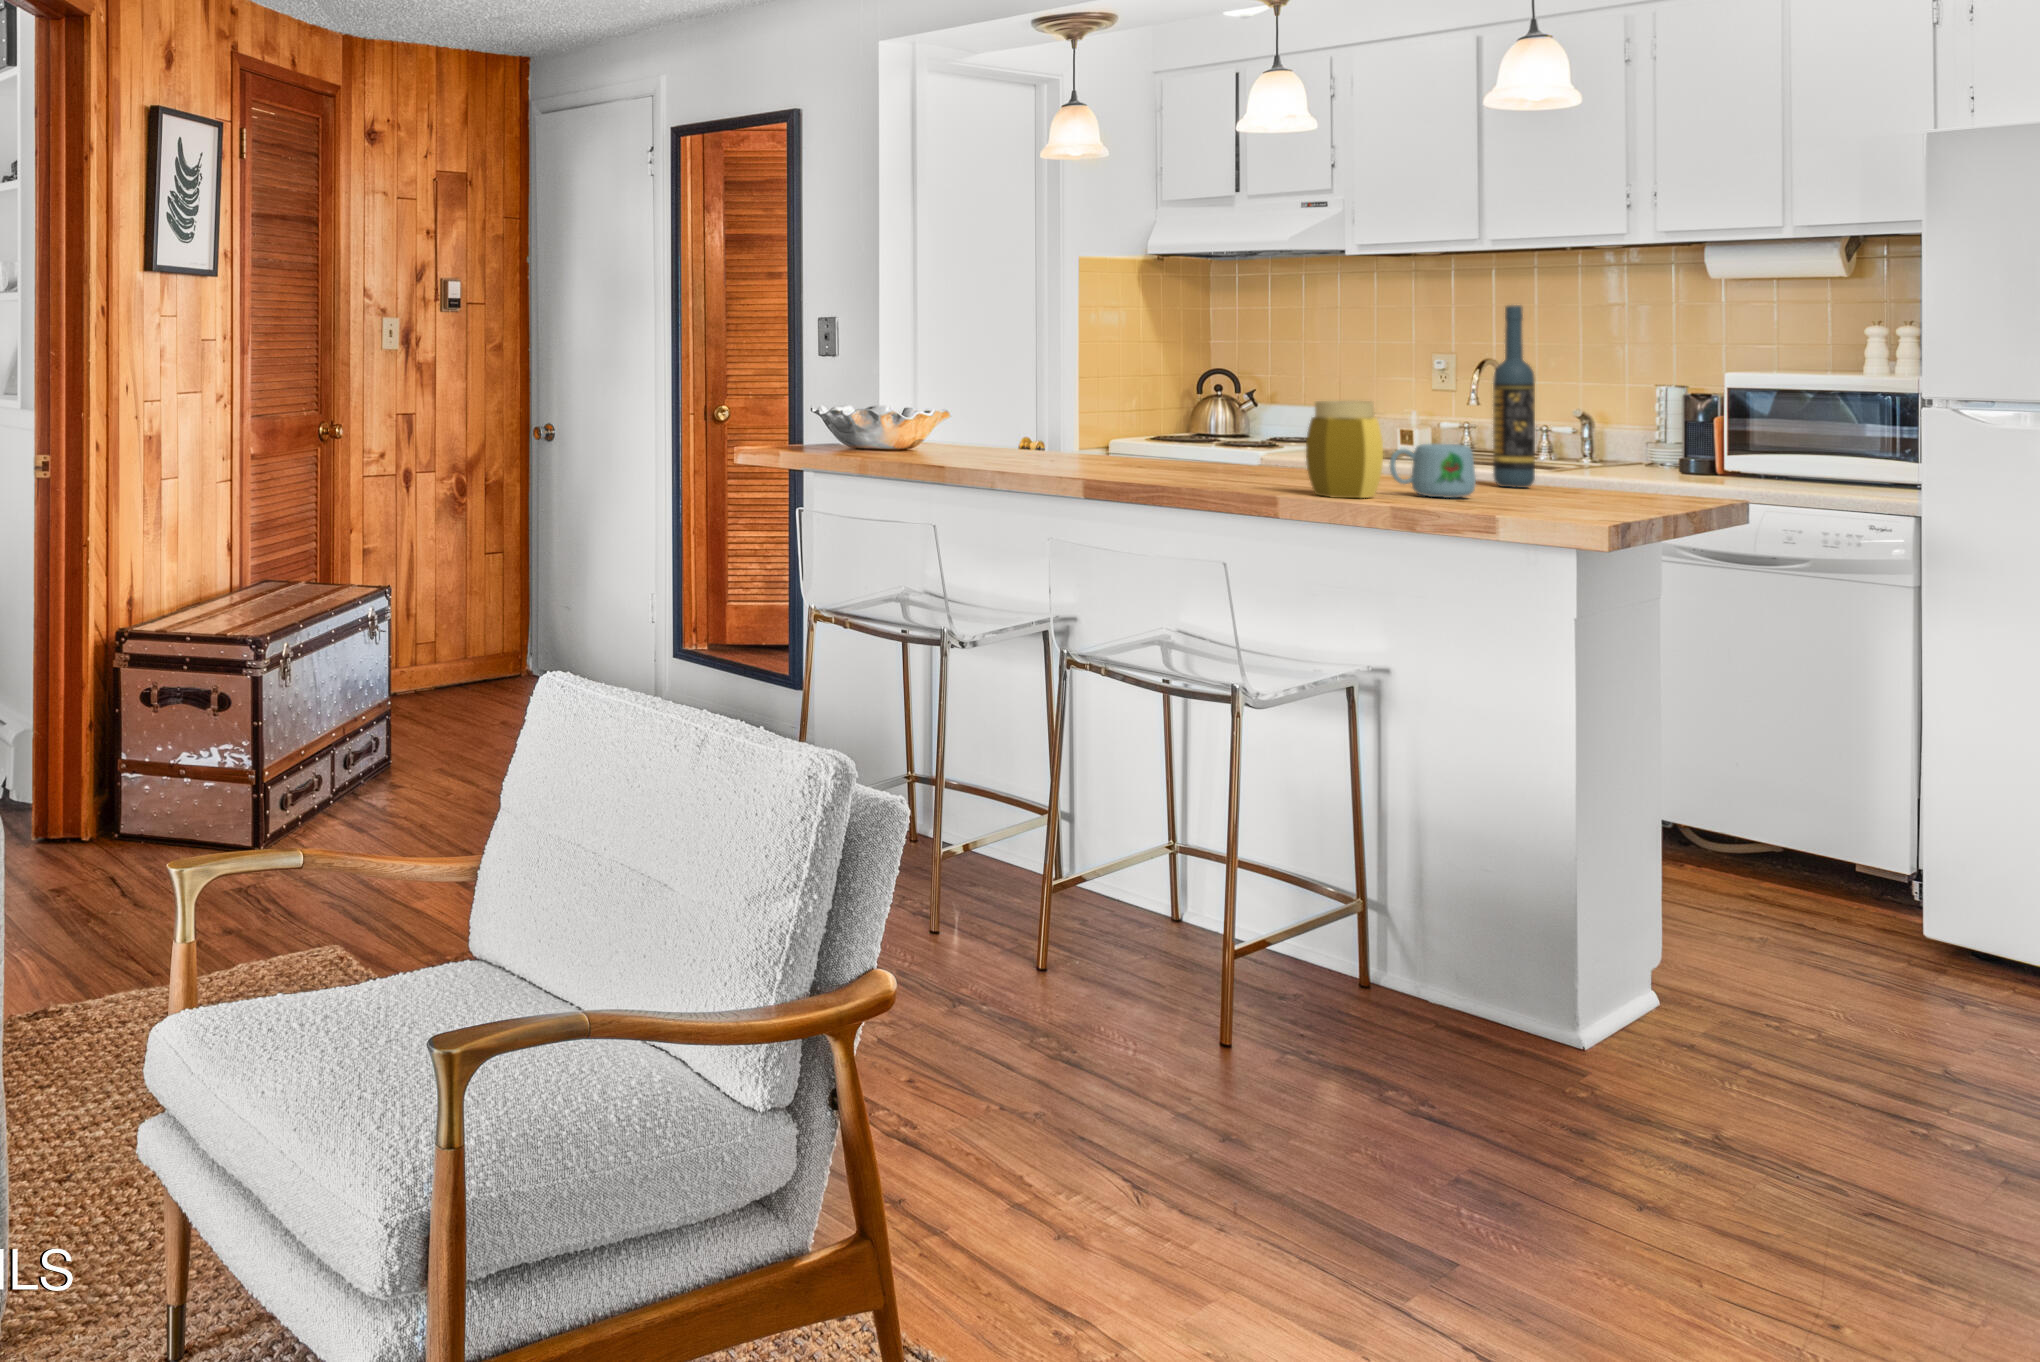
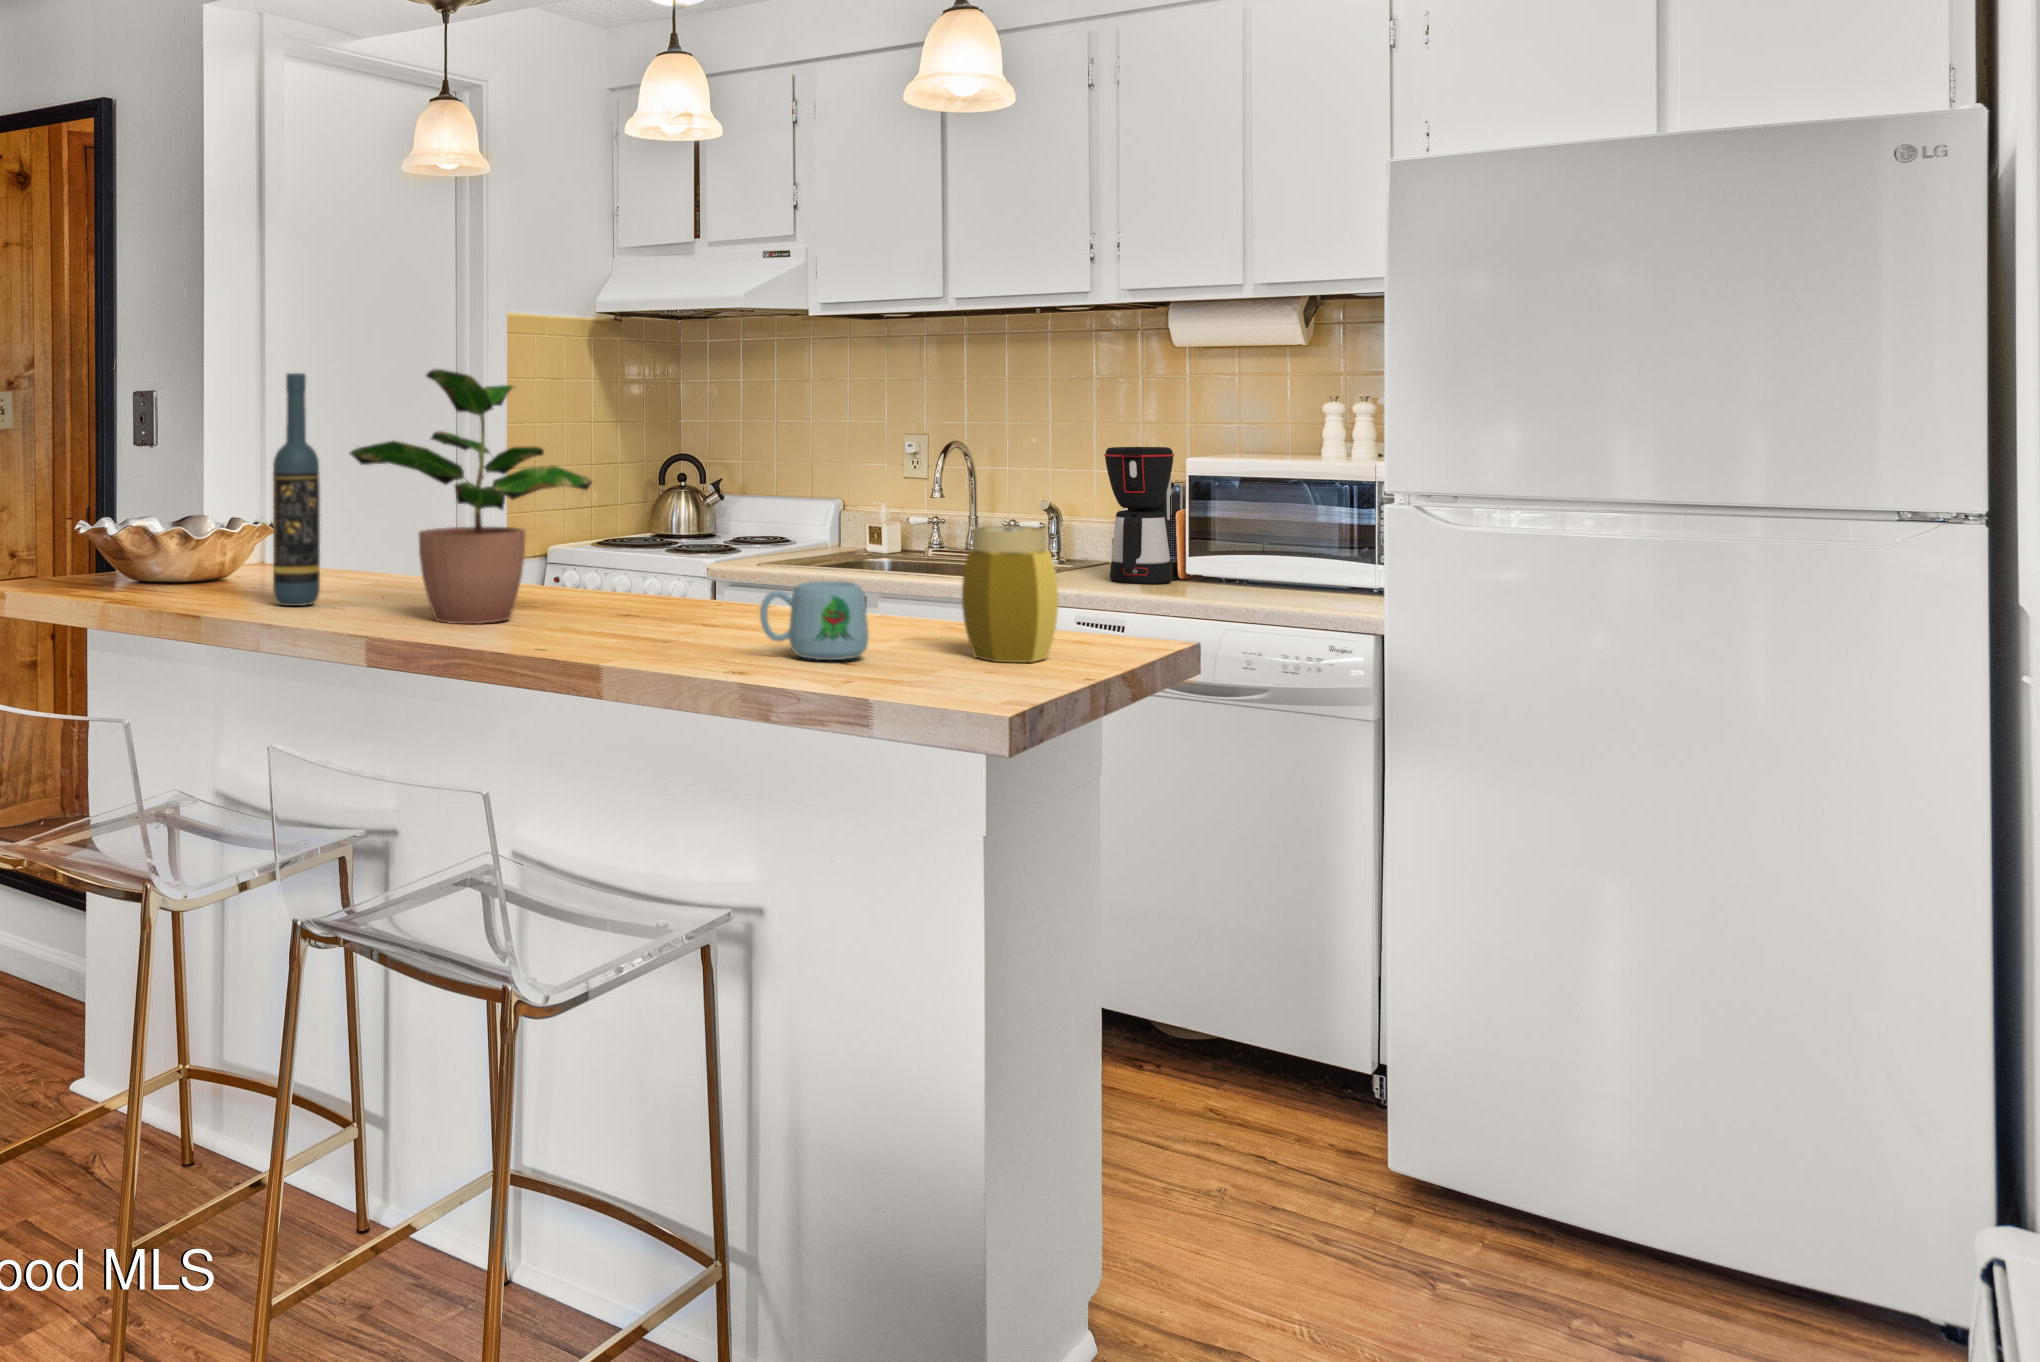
potted plant: none [1051,296,1228,475] -> present [350,369,592,624]
wine bottle: present [1493,305,1535,488] -> present [273,373,320,606]
coffee maker: none [1642,361,1713,477] -> present [1104,447,1175,584]
jar: present [1306,401,1383,498] -> present [962,526,1058,663]

